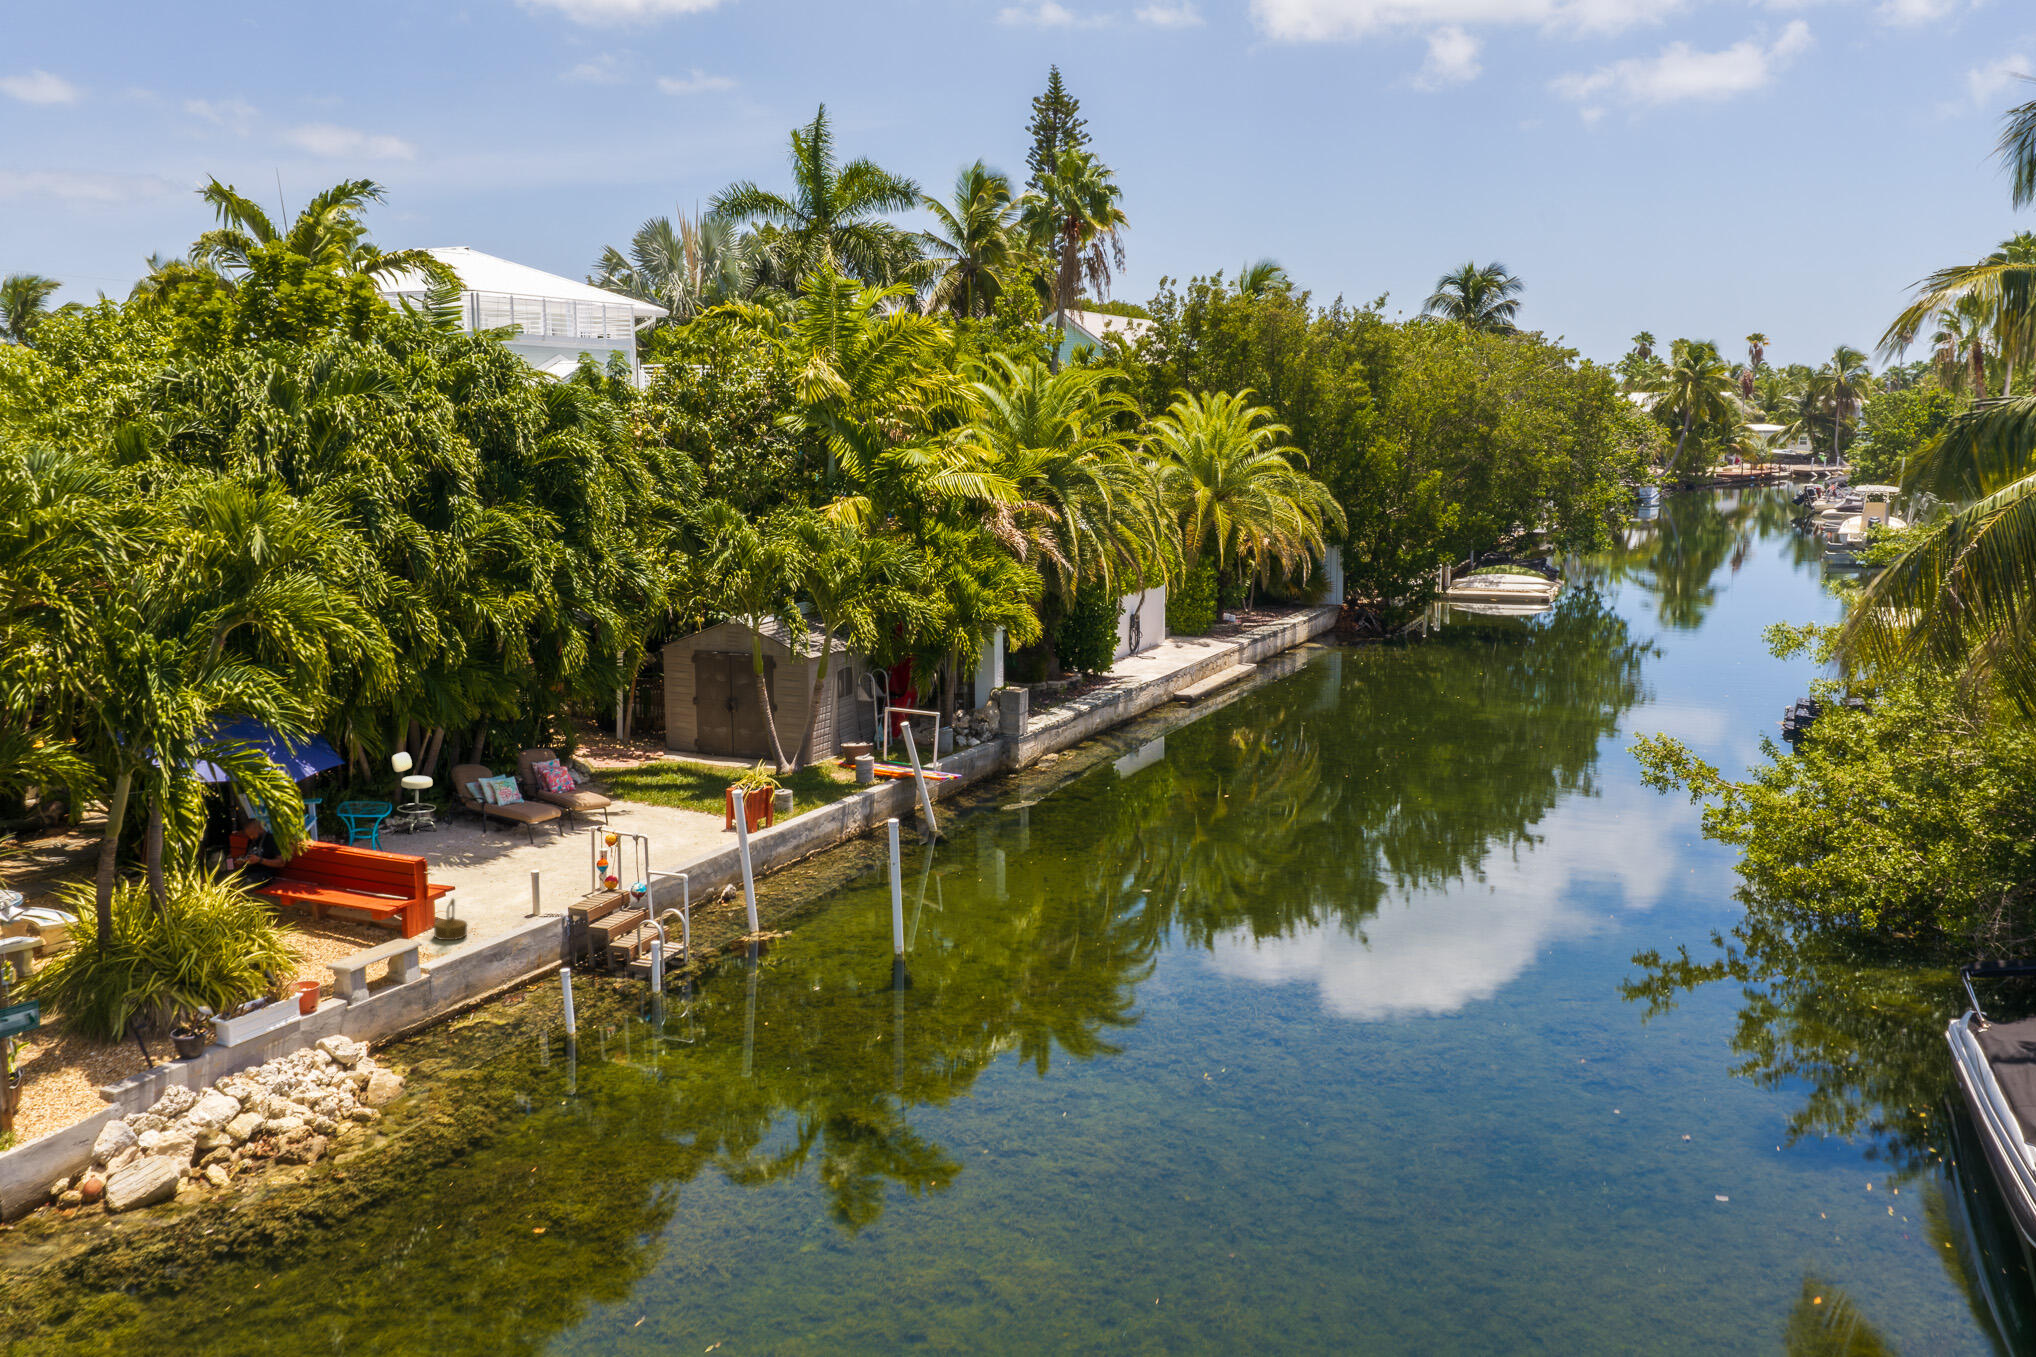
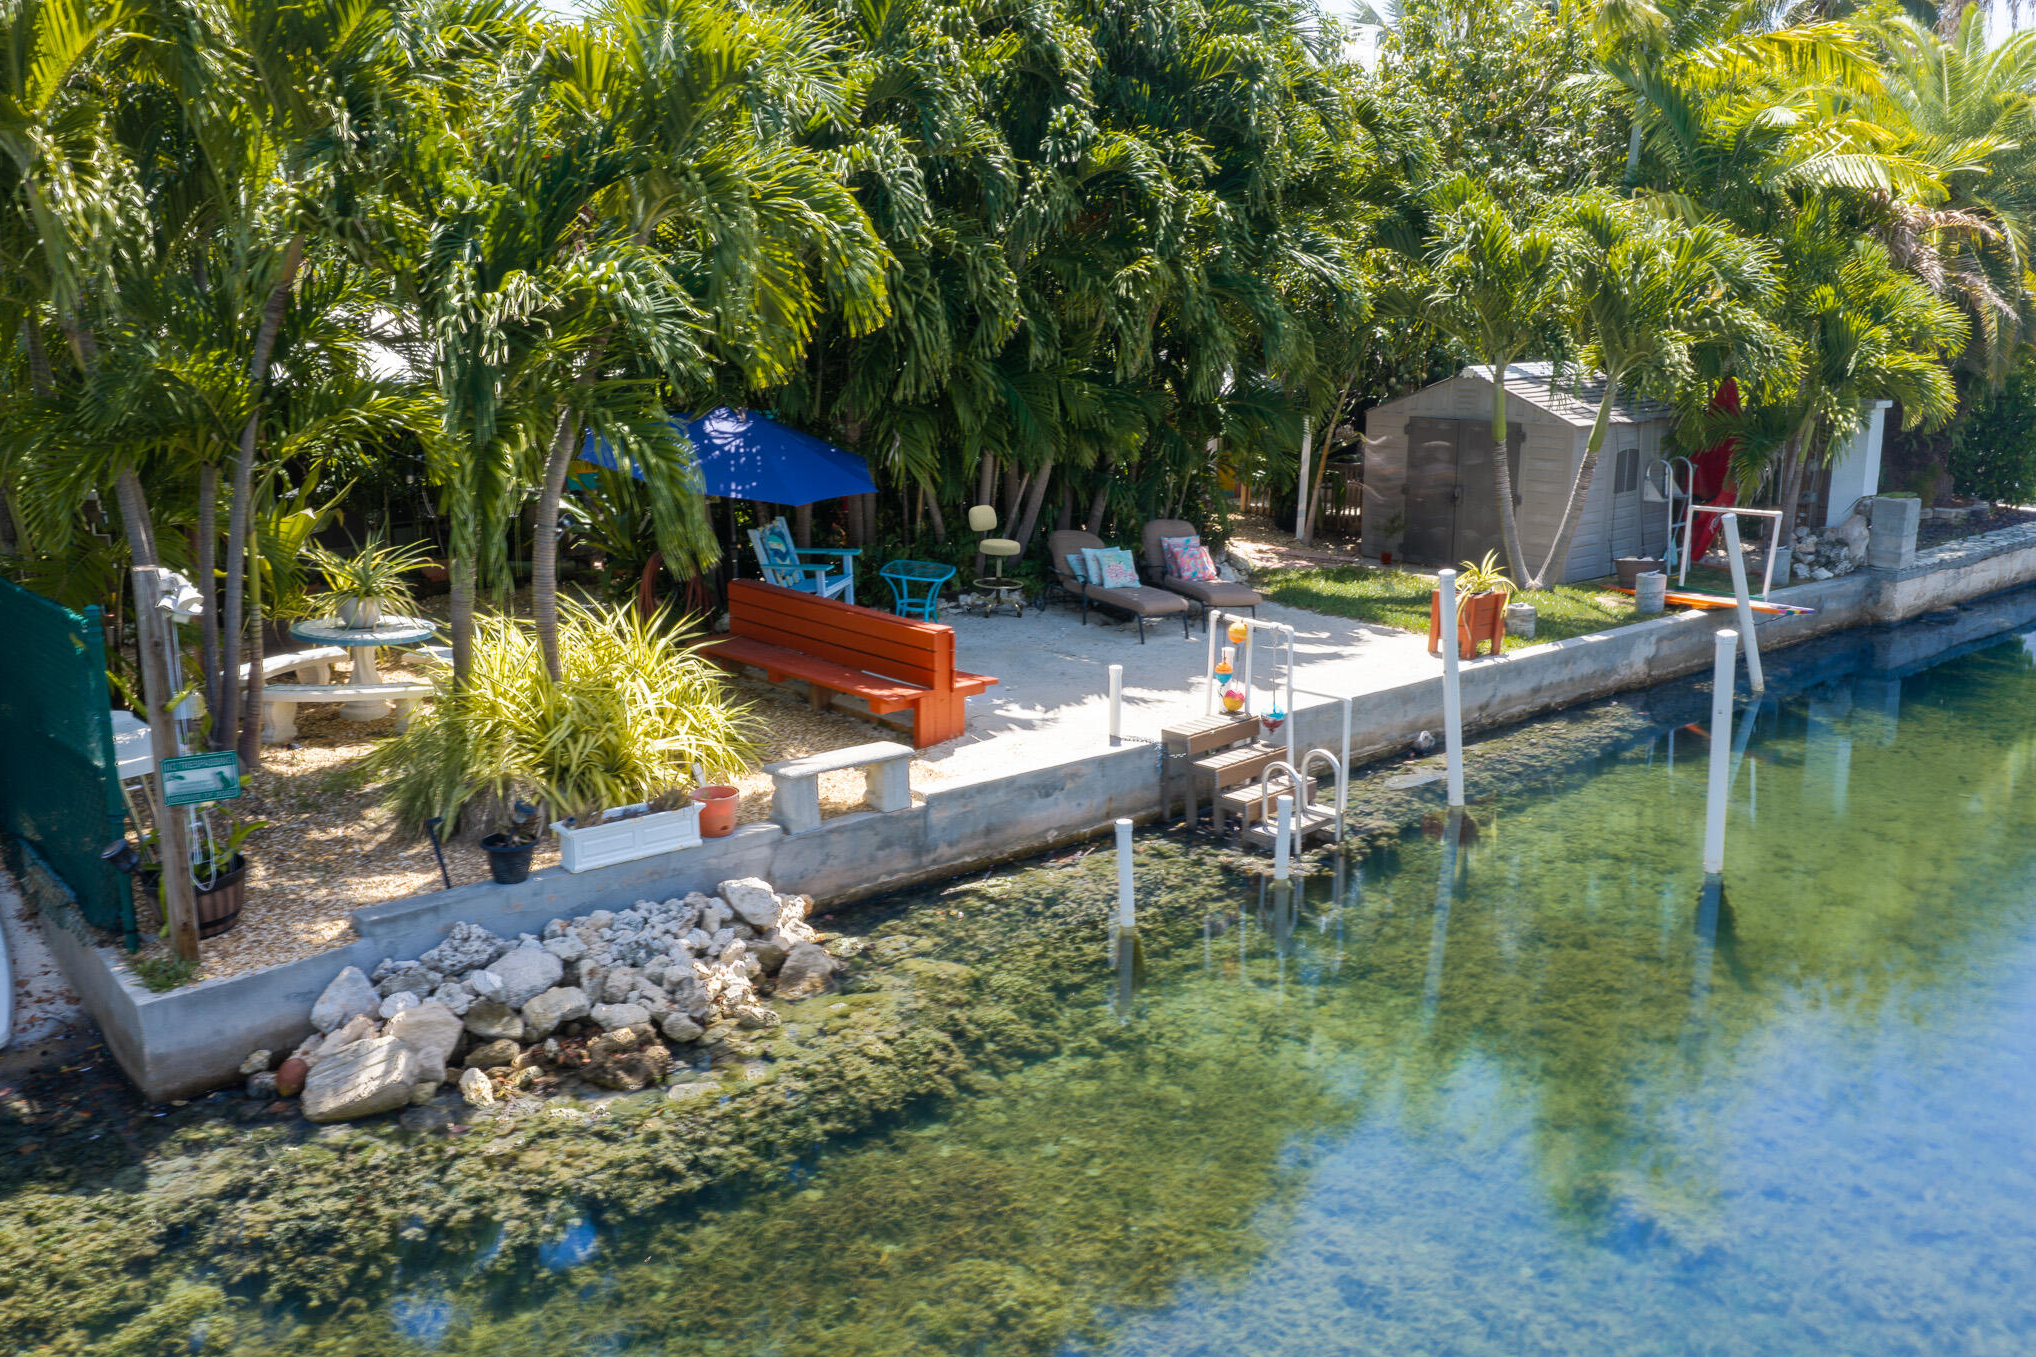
potted tree: none [675,715,705,759] -> present [1372,503,1411,564]
woven basket: present [434,899,467,940] -> none [953,693,1003,756]

